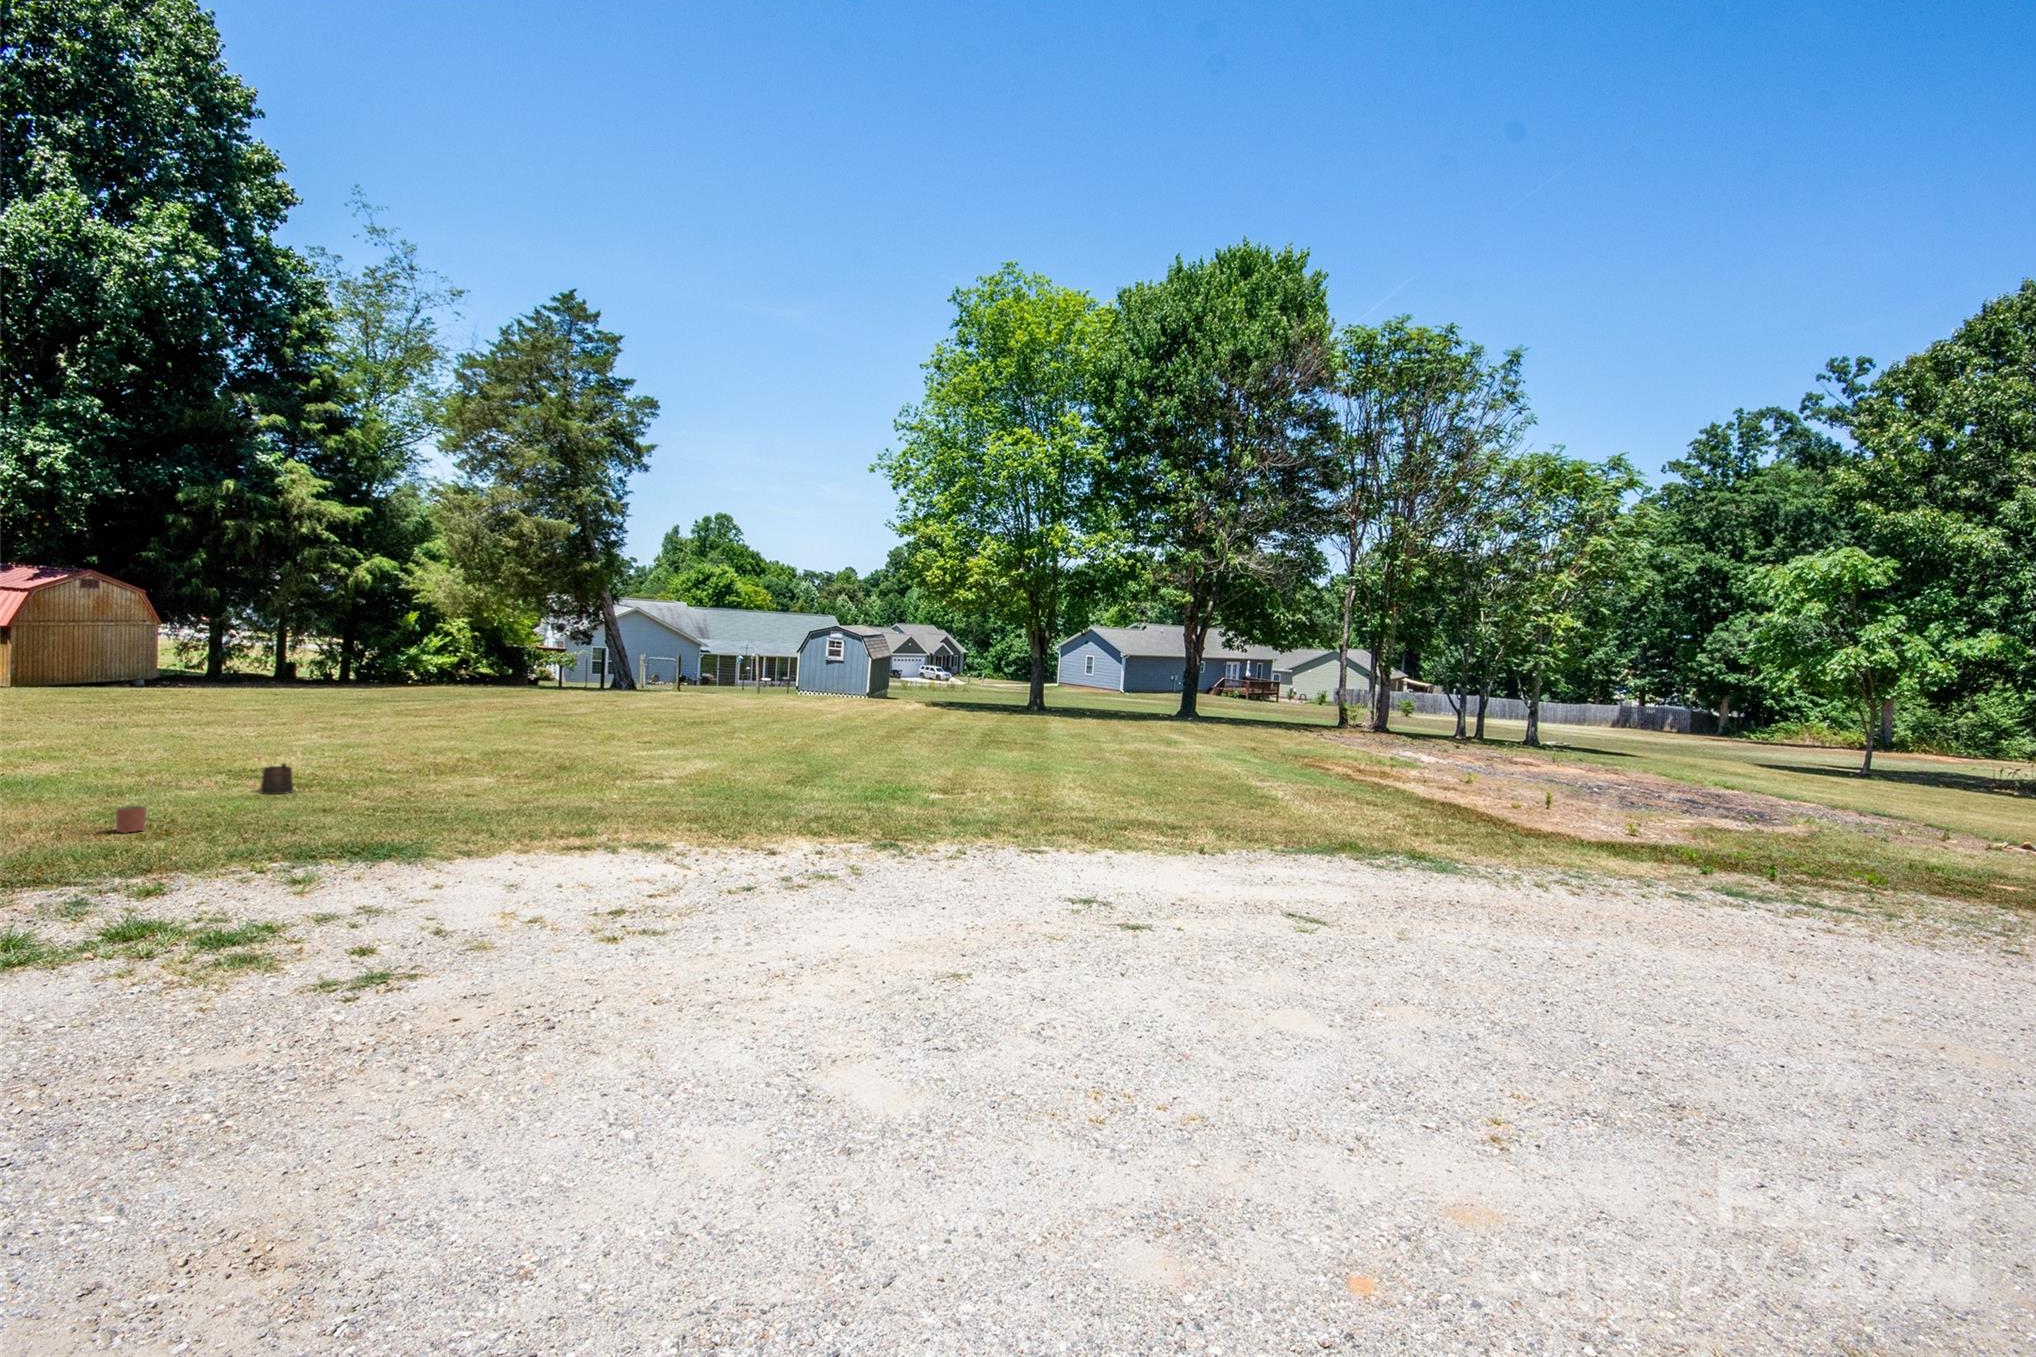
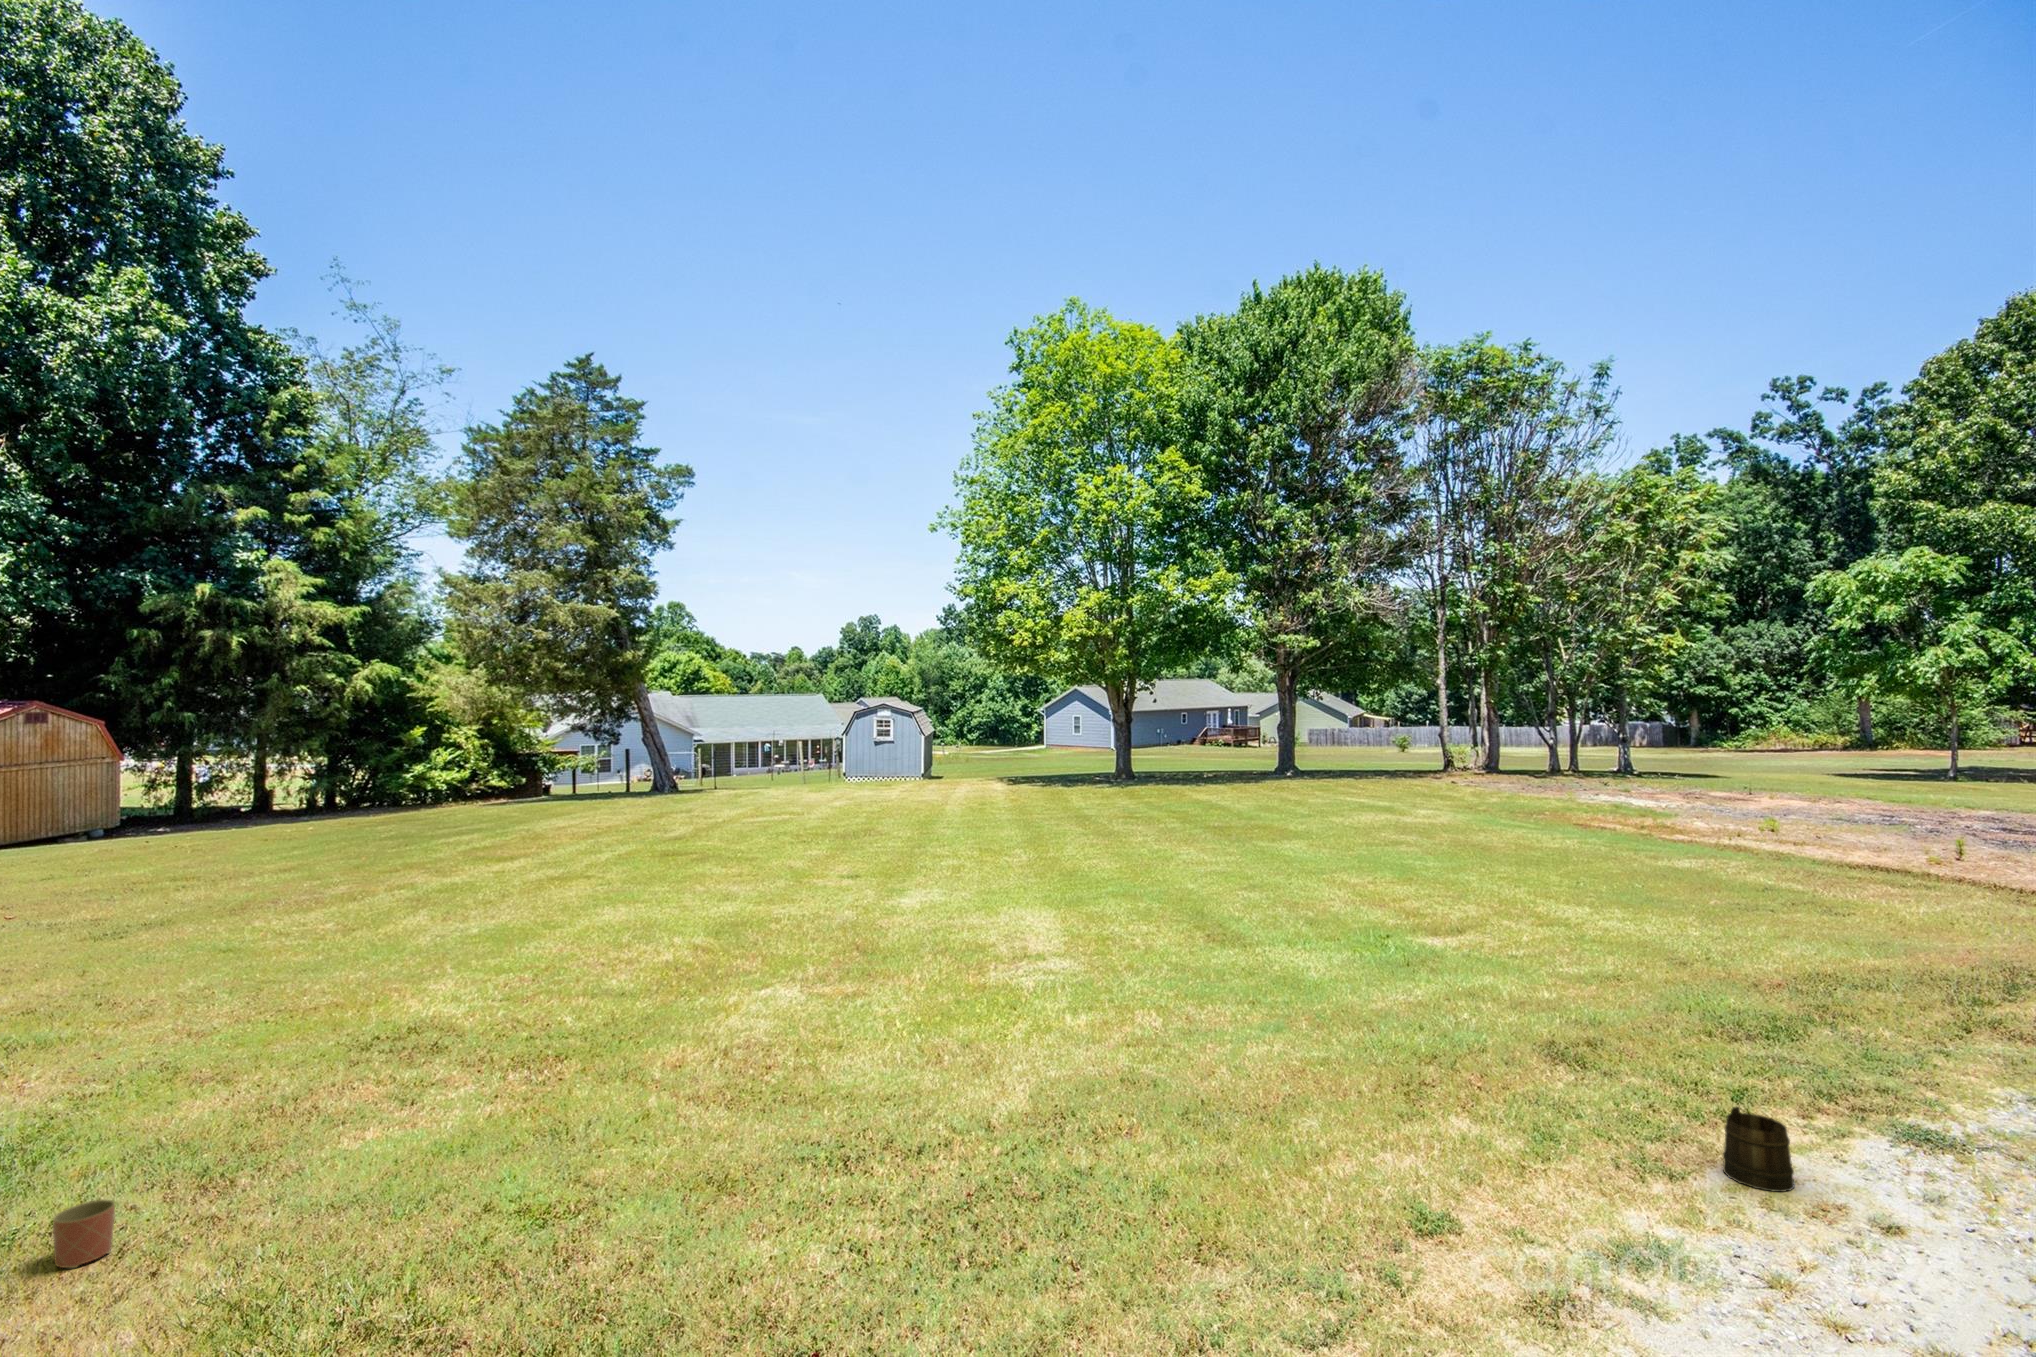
bucket: present [260,763,293,794] -> present [1723,1107,1794,1192]

